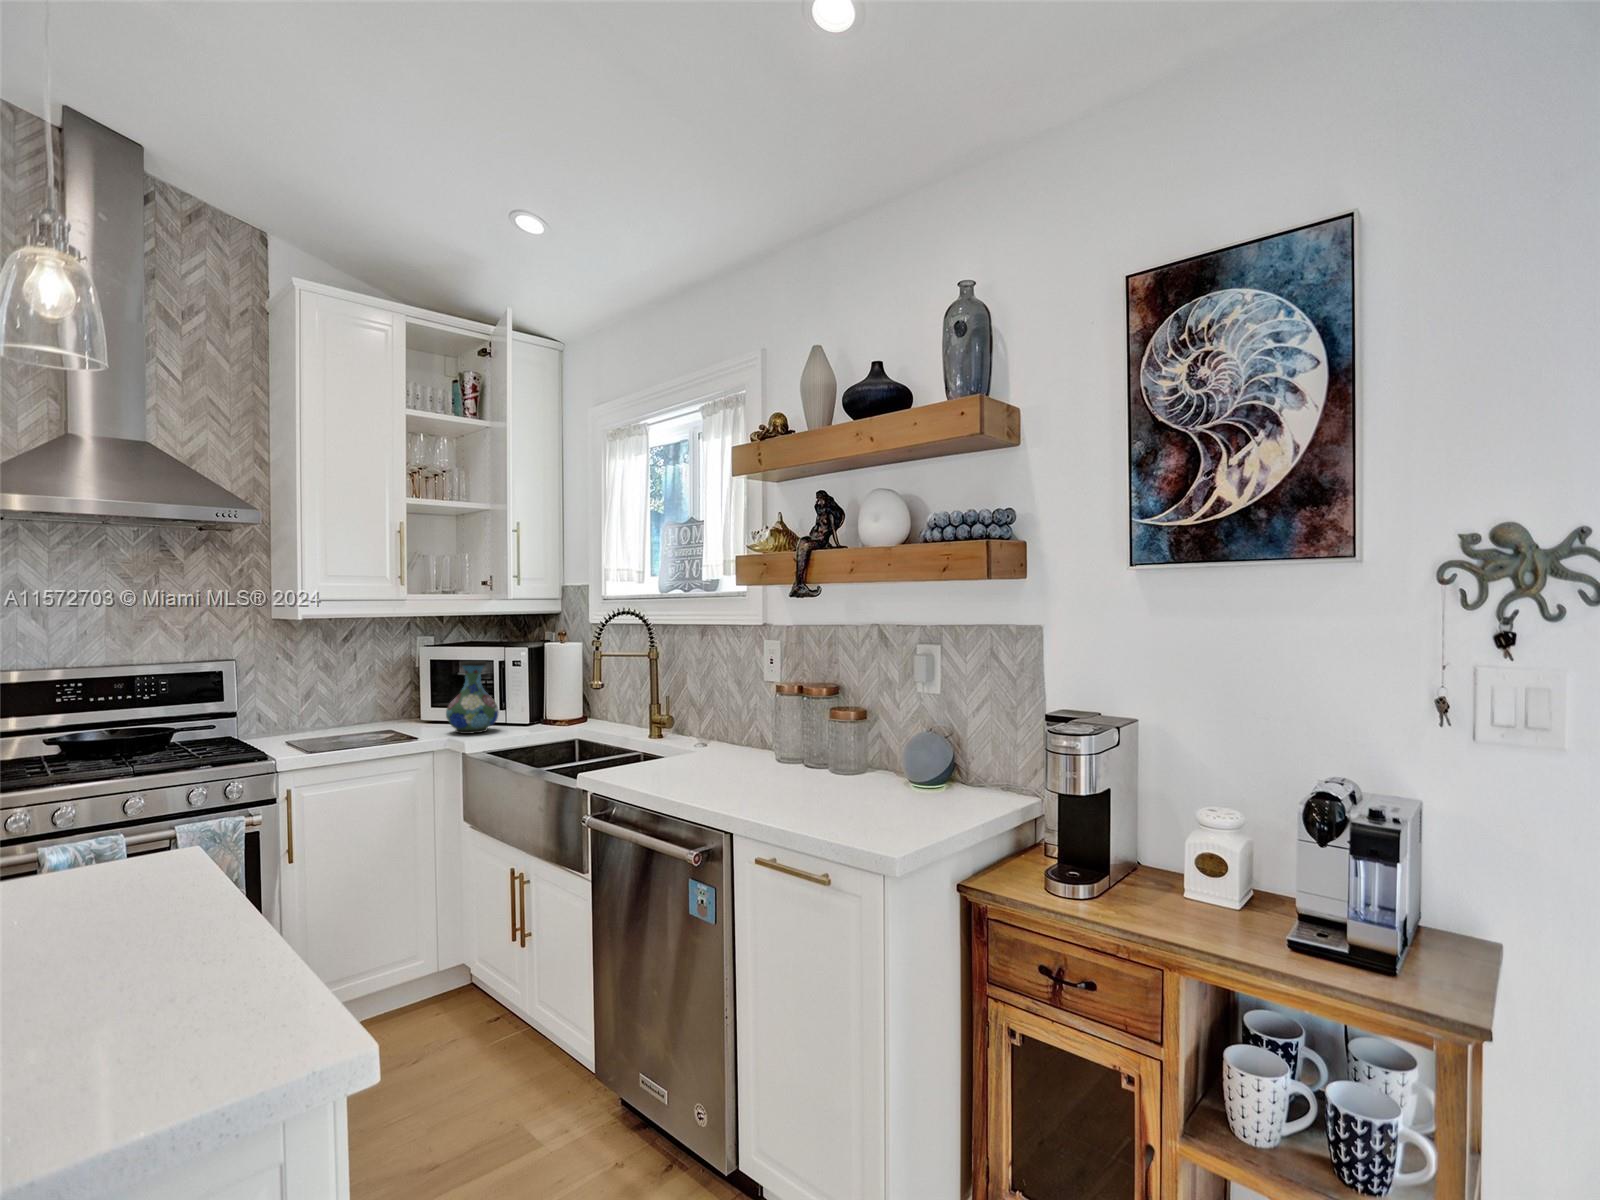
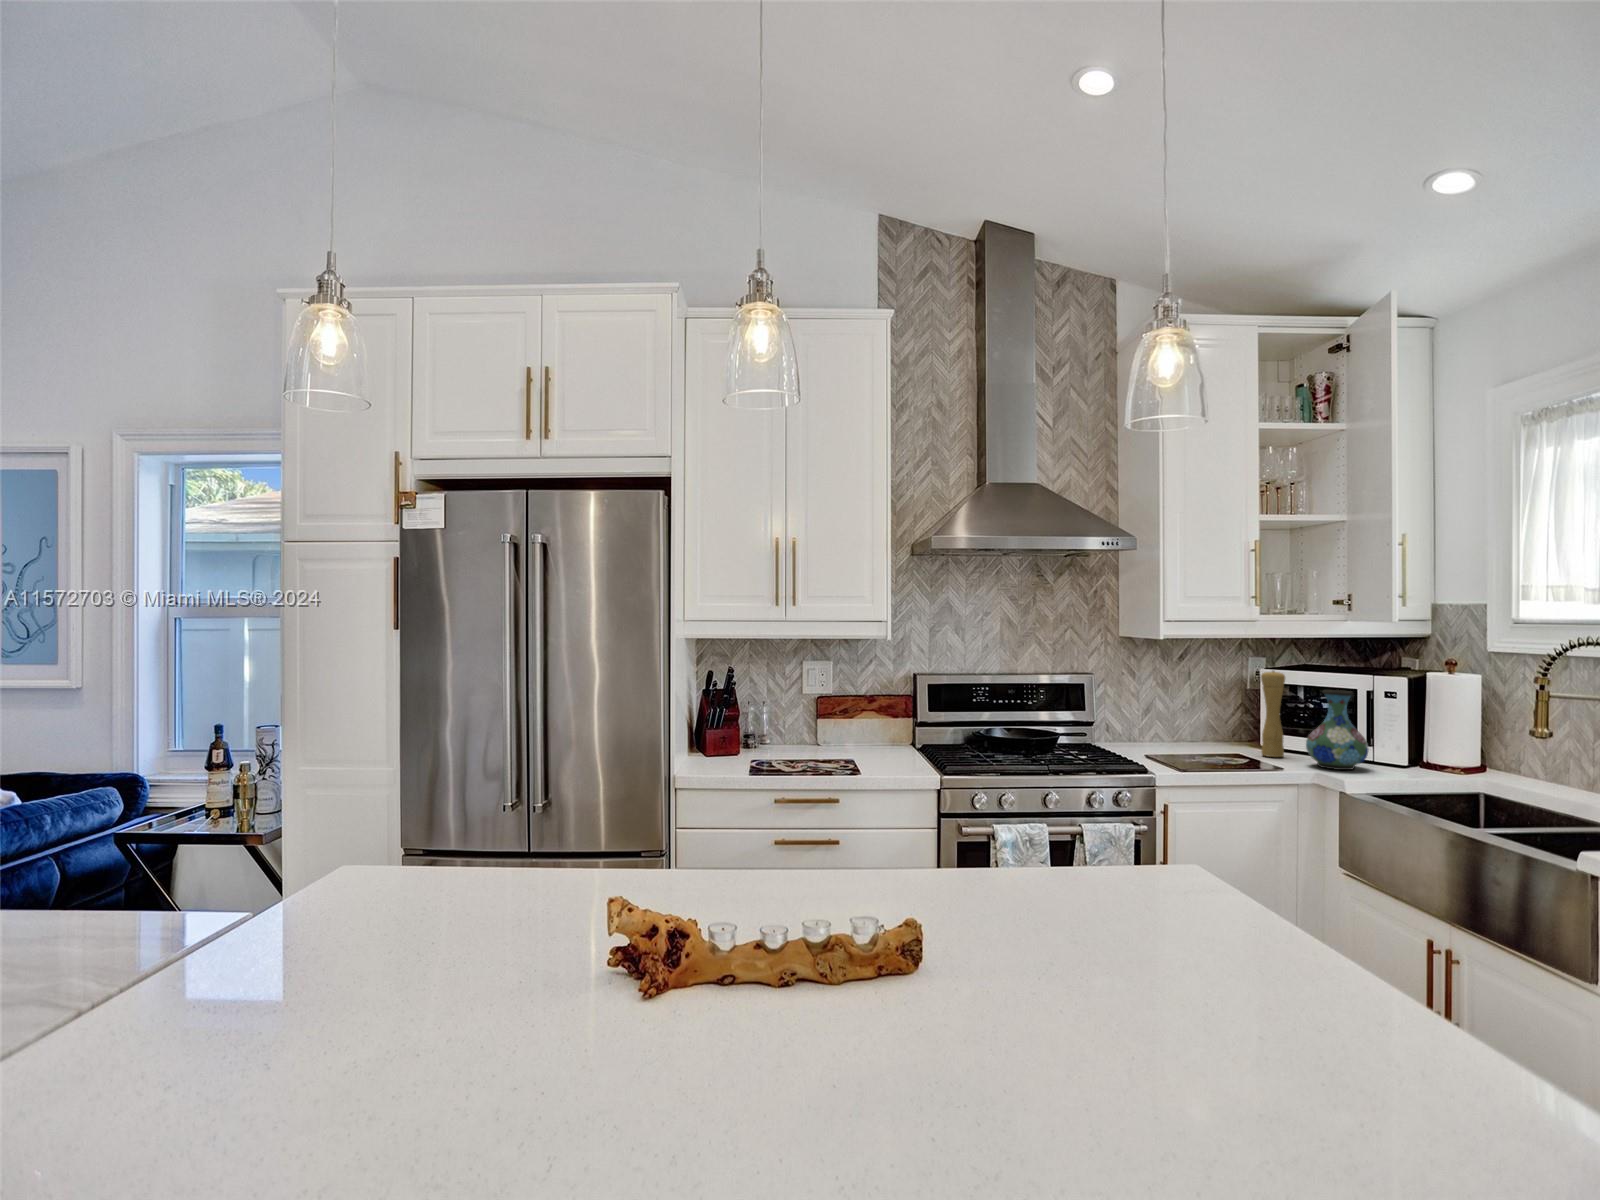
pepper mill: none [413,647,435,728] -> present [1261,671,1285,757]

